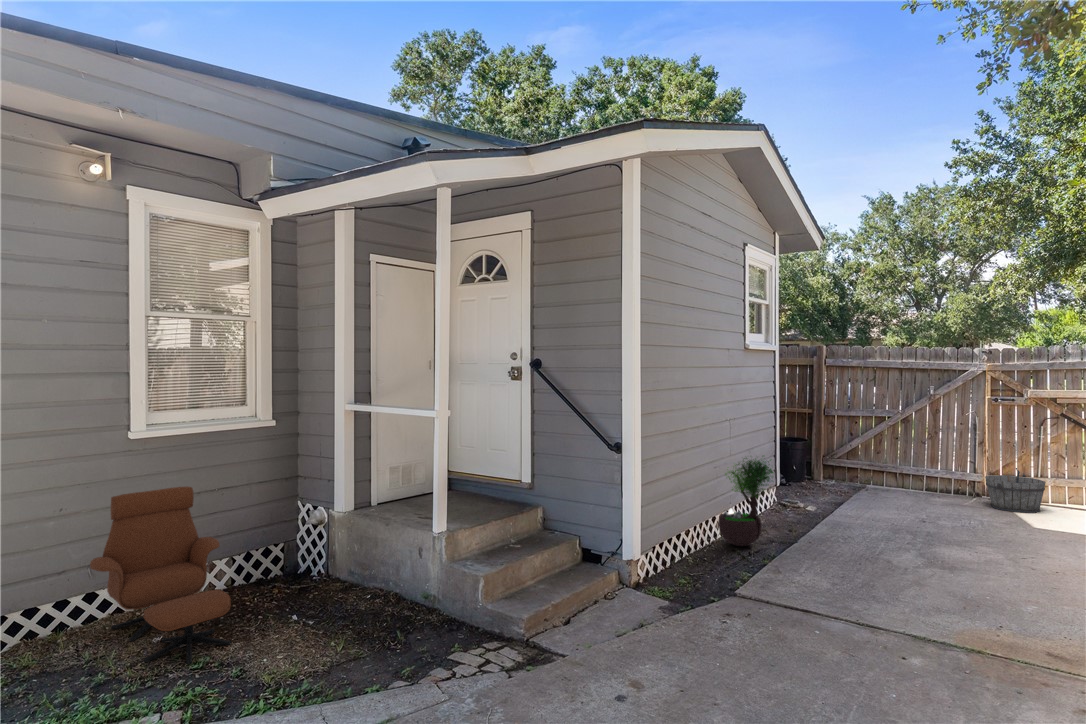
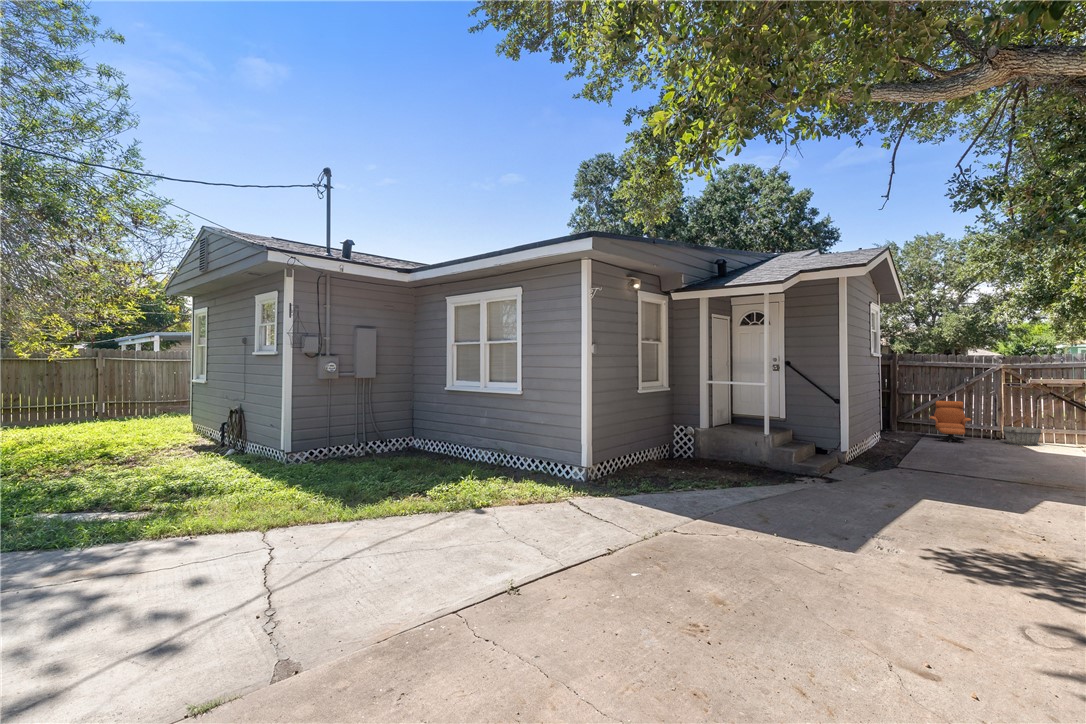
potted tree: present [718,458,773,546] -> none [865,407,900,455]
lounge chair: present [90,487,231,664] -> present [929,401,971,443]

